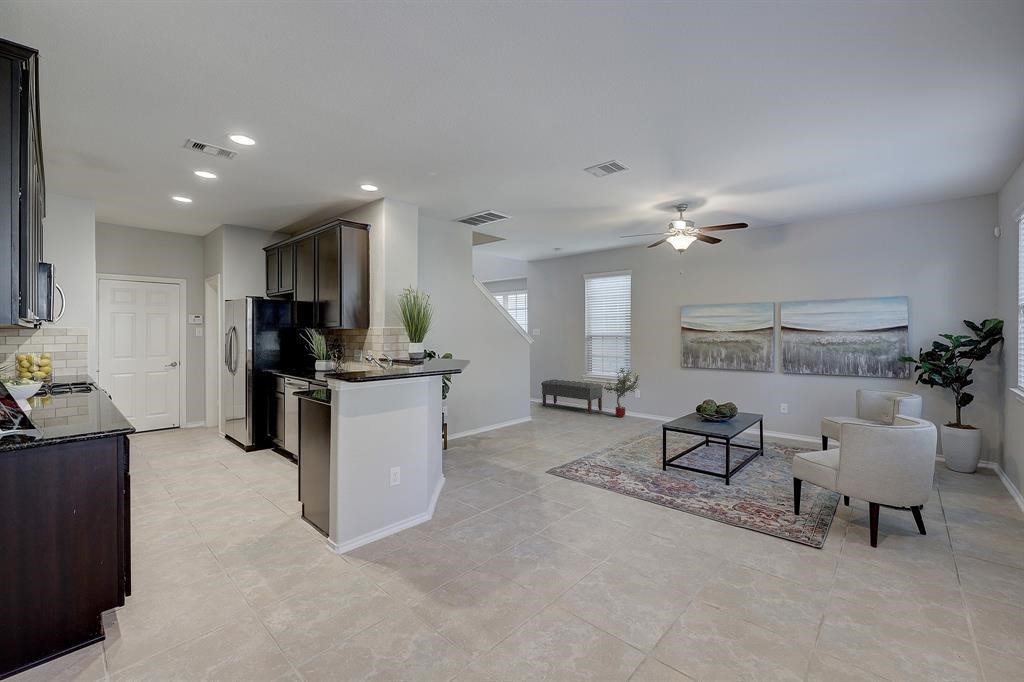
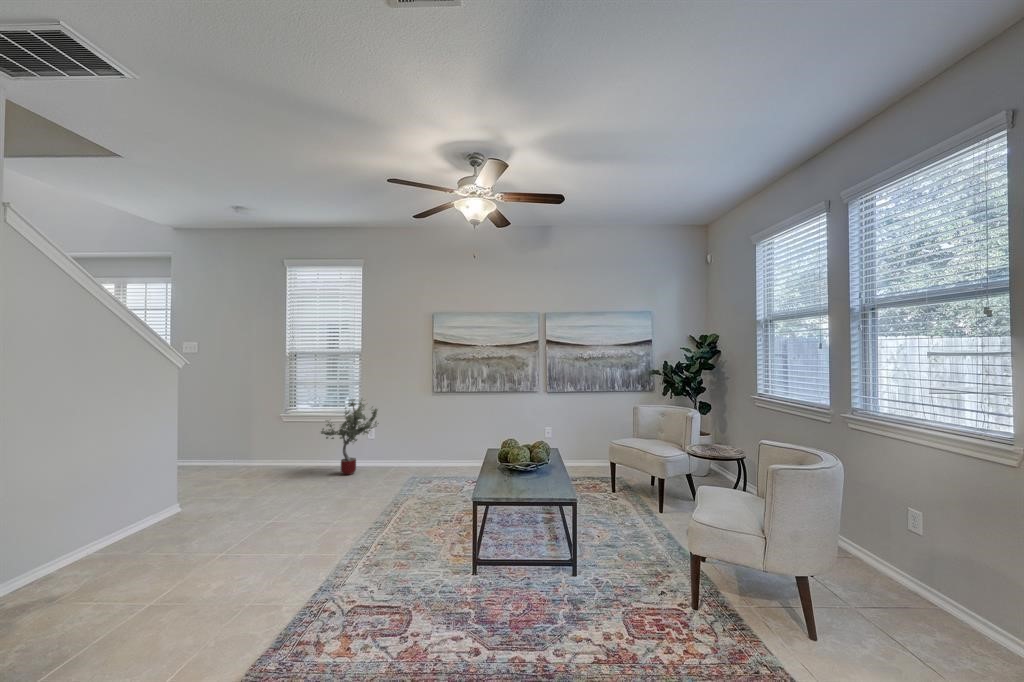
bench: present [541,379,603,414] -> none [199,426,317,477]

